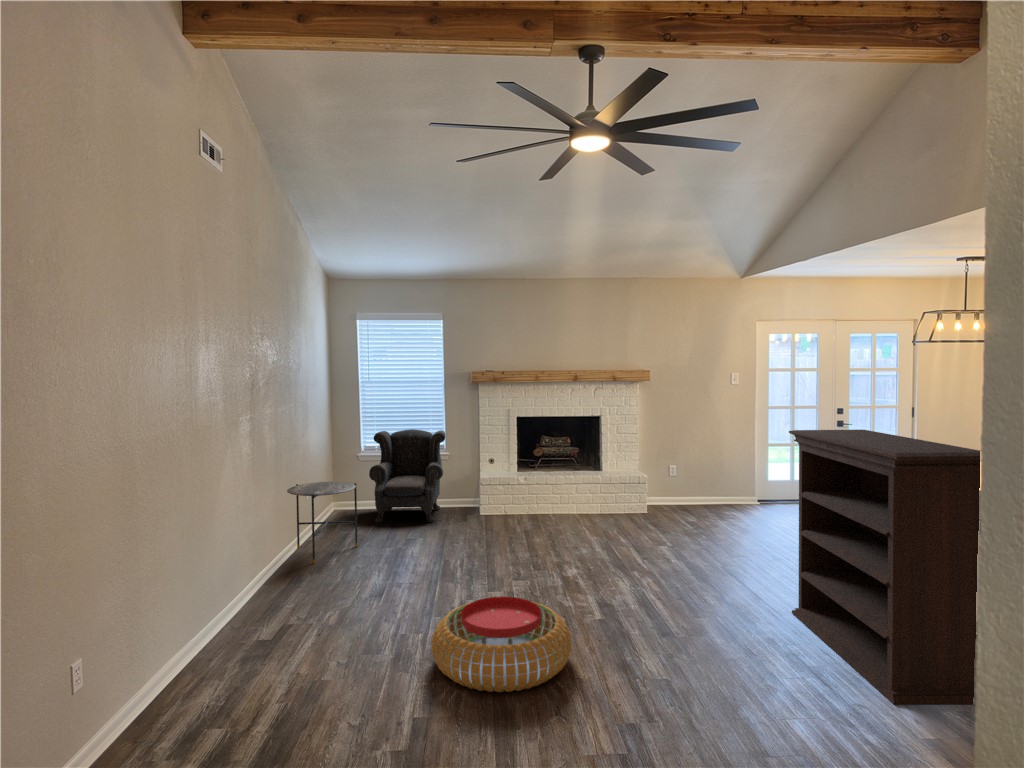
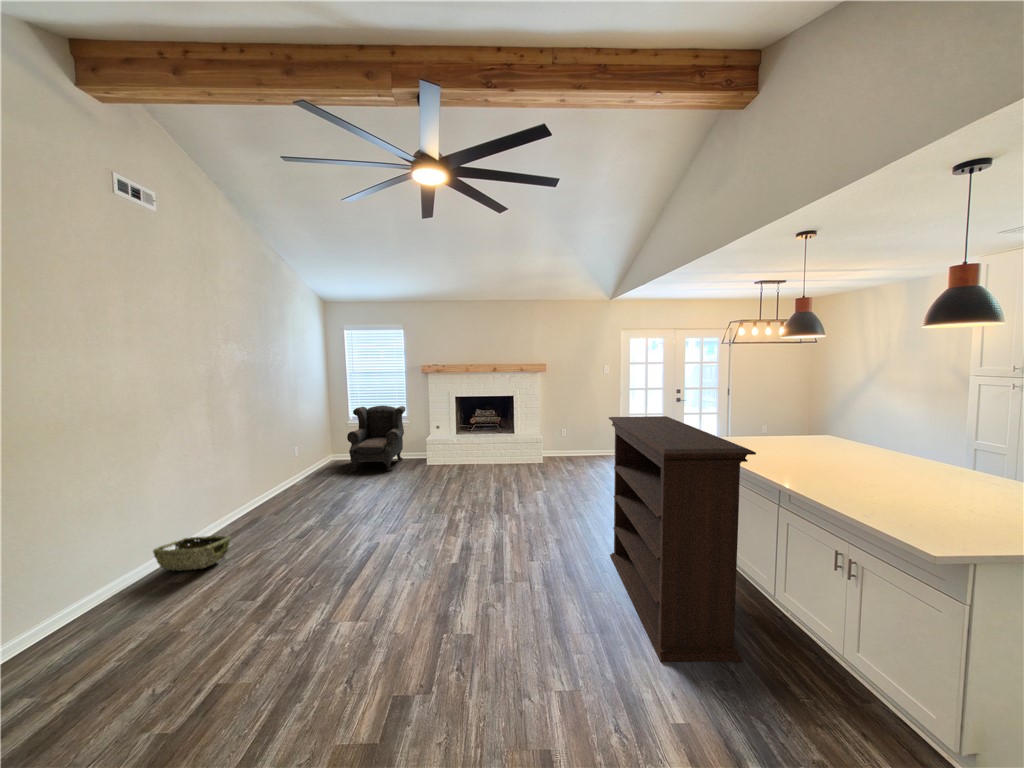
side table: present [287,482,358,564] -> none [264,447,324,509]
woven basket: none [212,584,297,624] -> present [153,536,231,570]
pouf: present [431,597,571,692] -> none [290,552,415,648]

